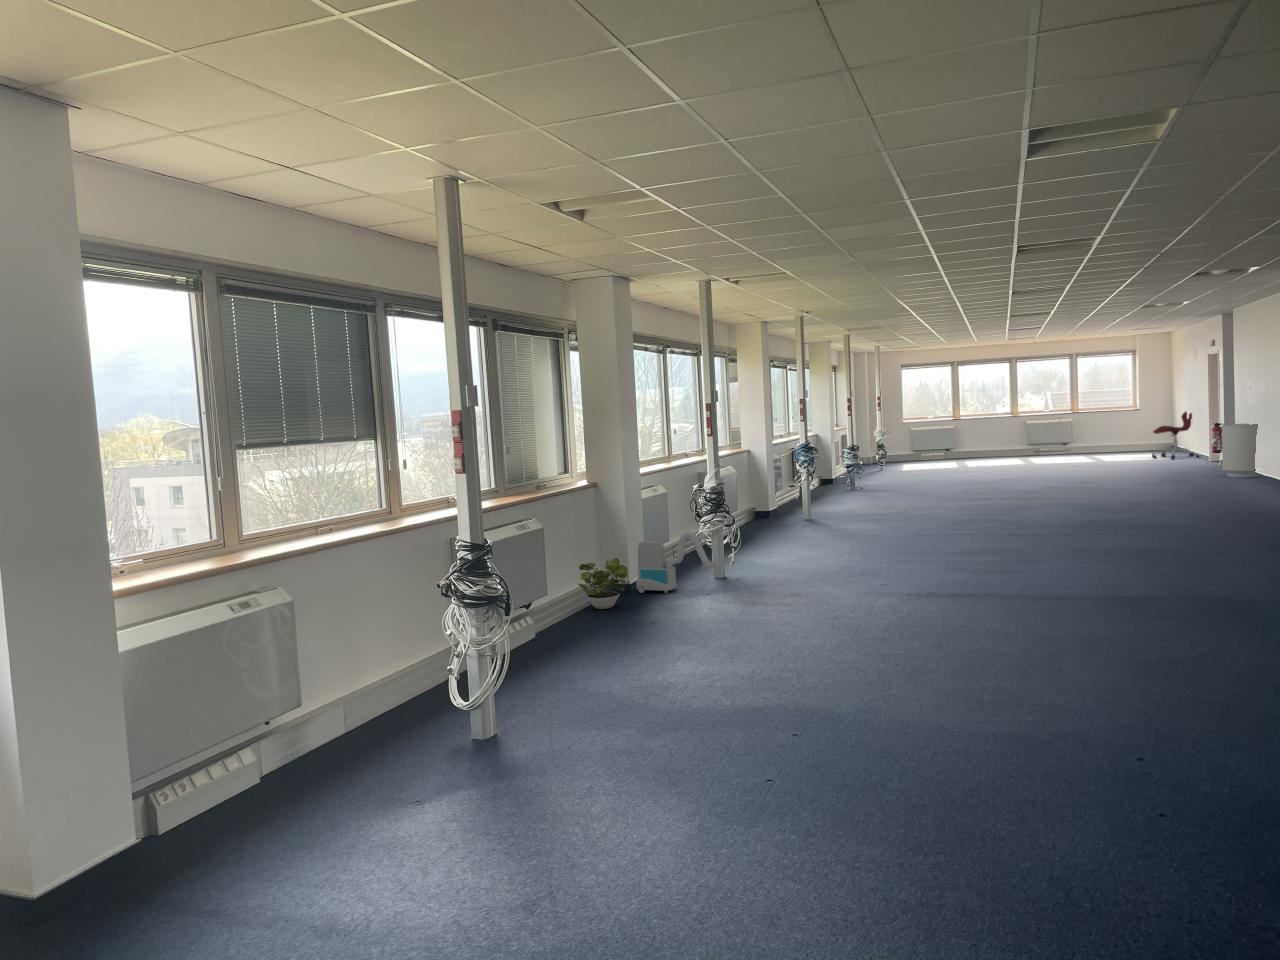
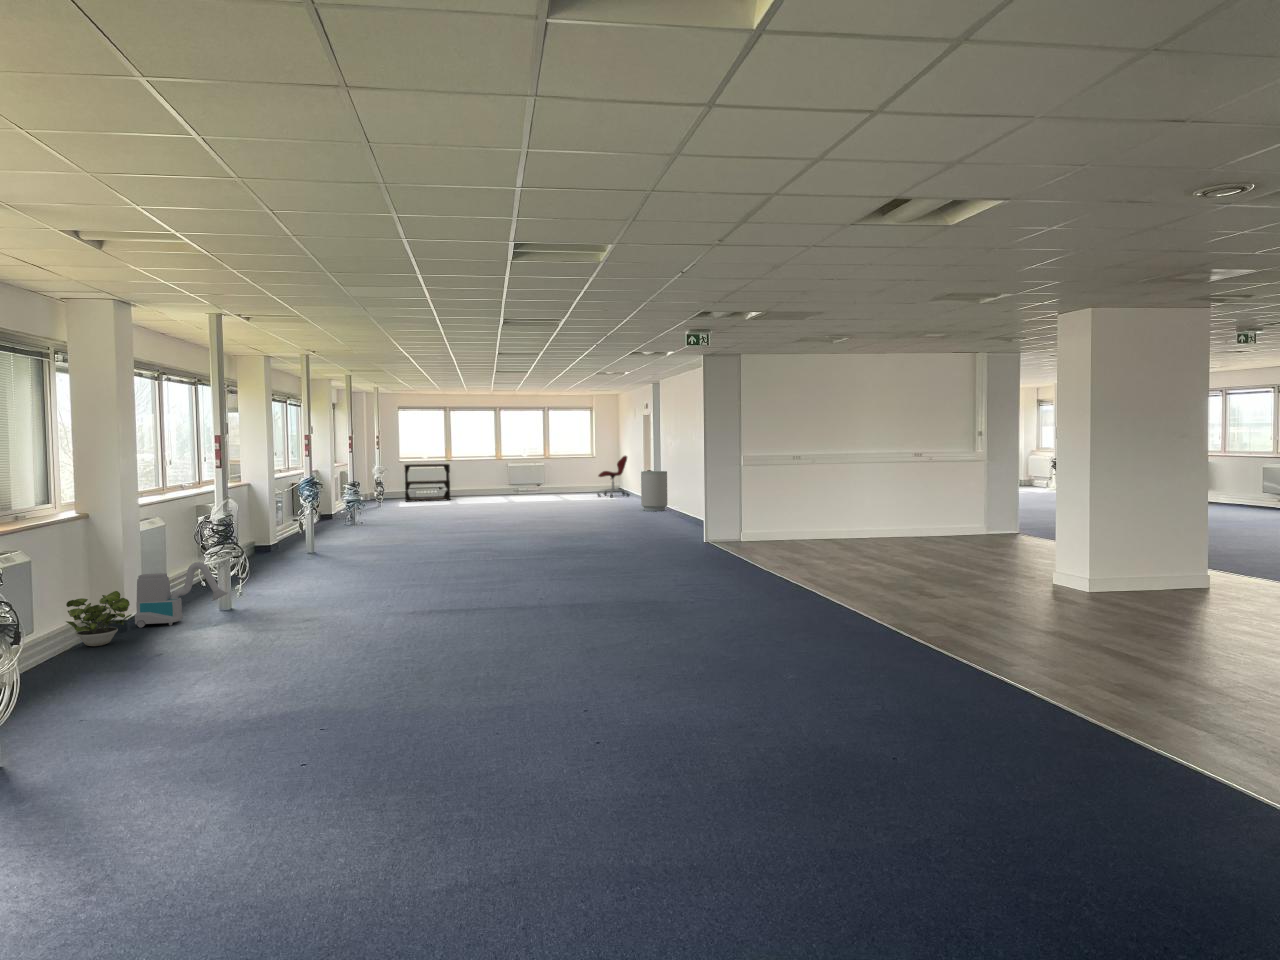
shelving unit: none [907,424,959,466] -> present [405,464,450,502]

